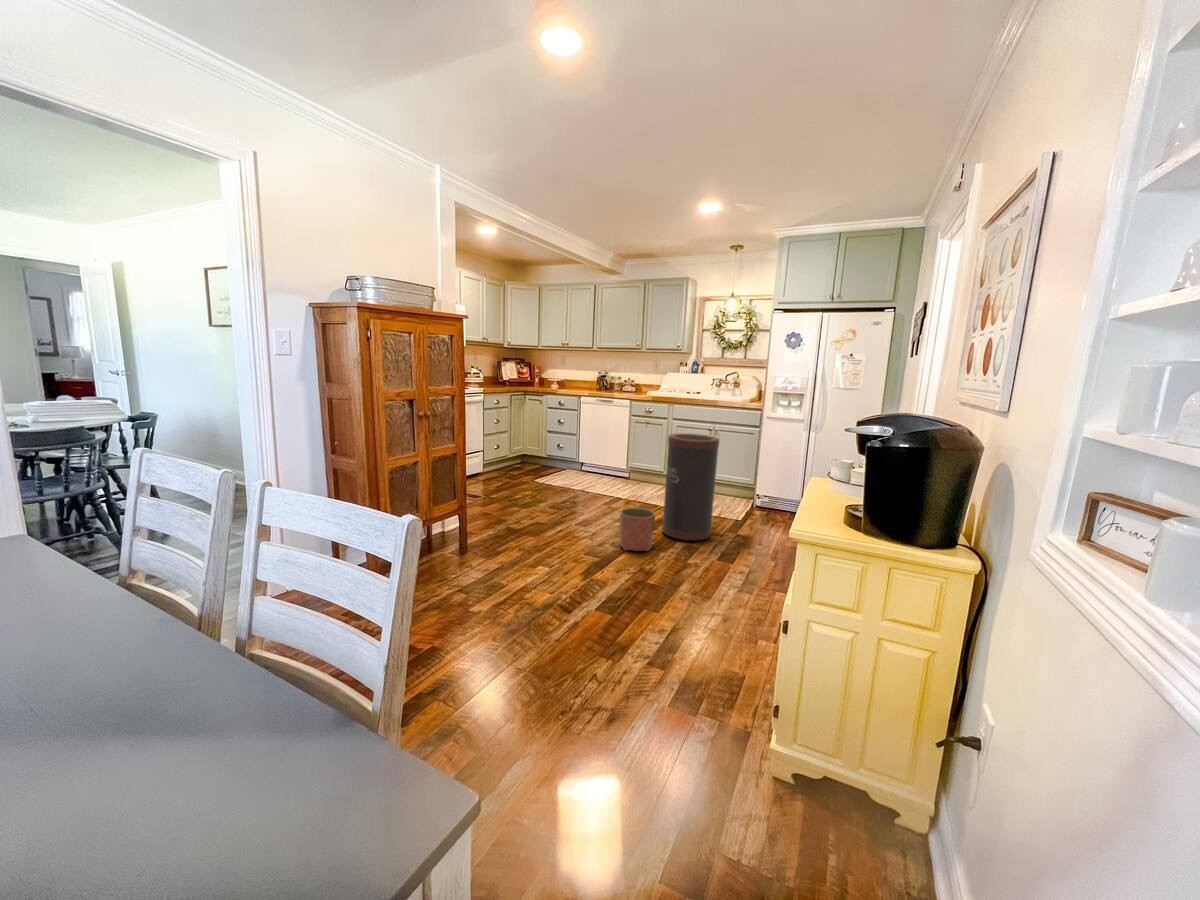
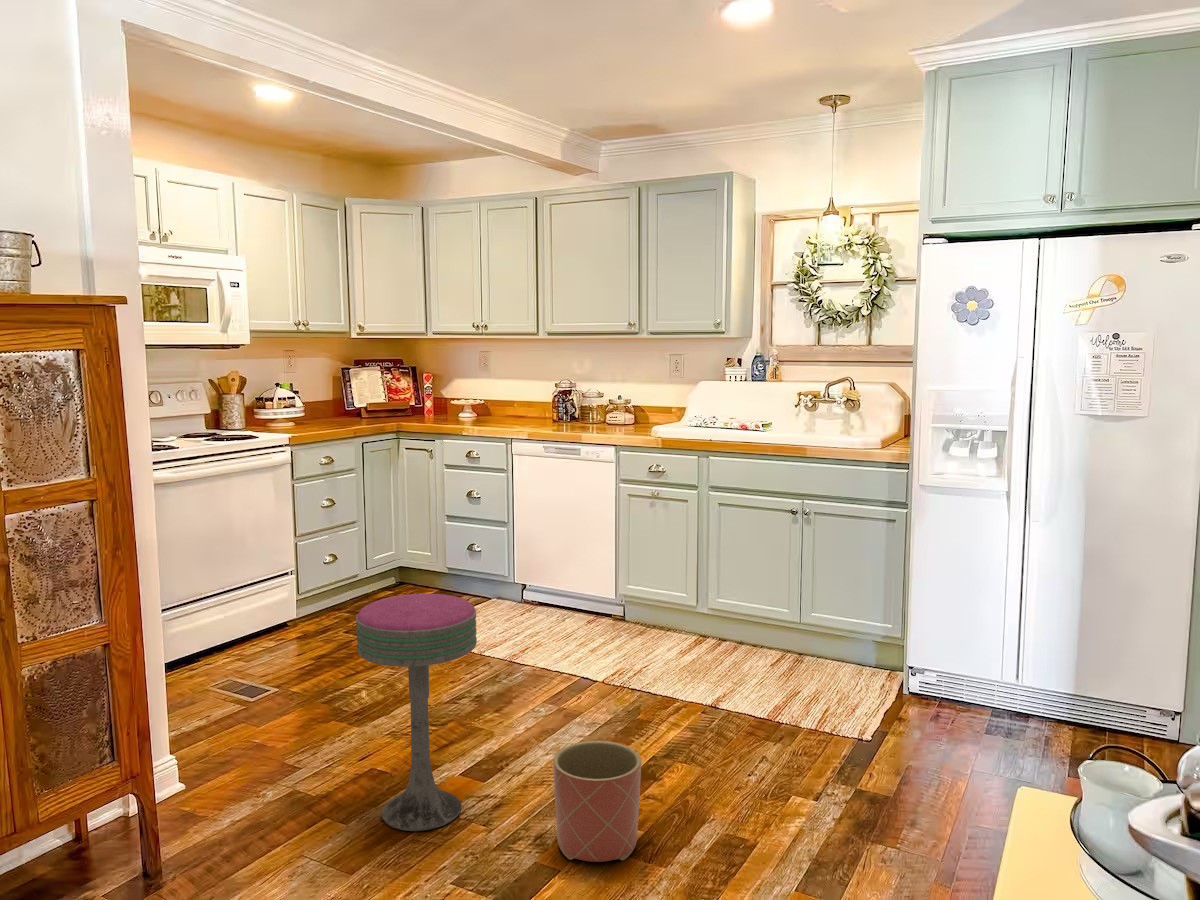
trash can: present [662,433,719,541] -> none [671,544,798,820]
bar stool: none [540,448,589,541] -> present [356,594,477,831]

